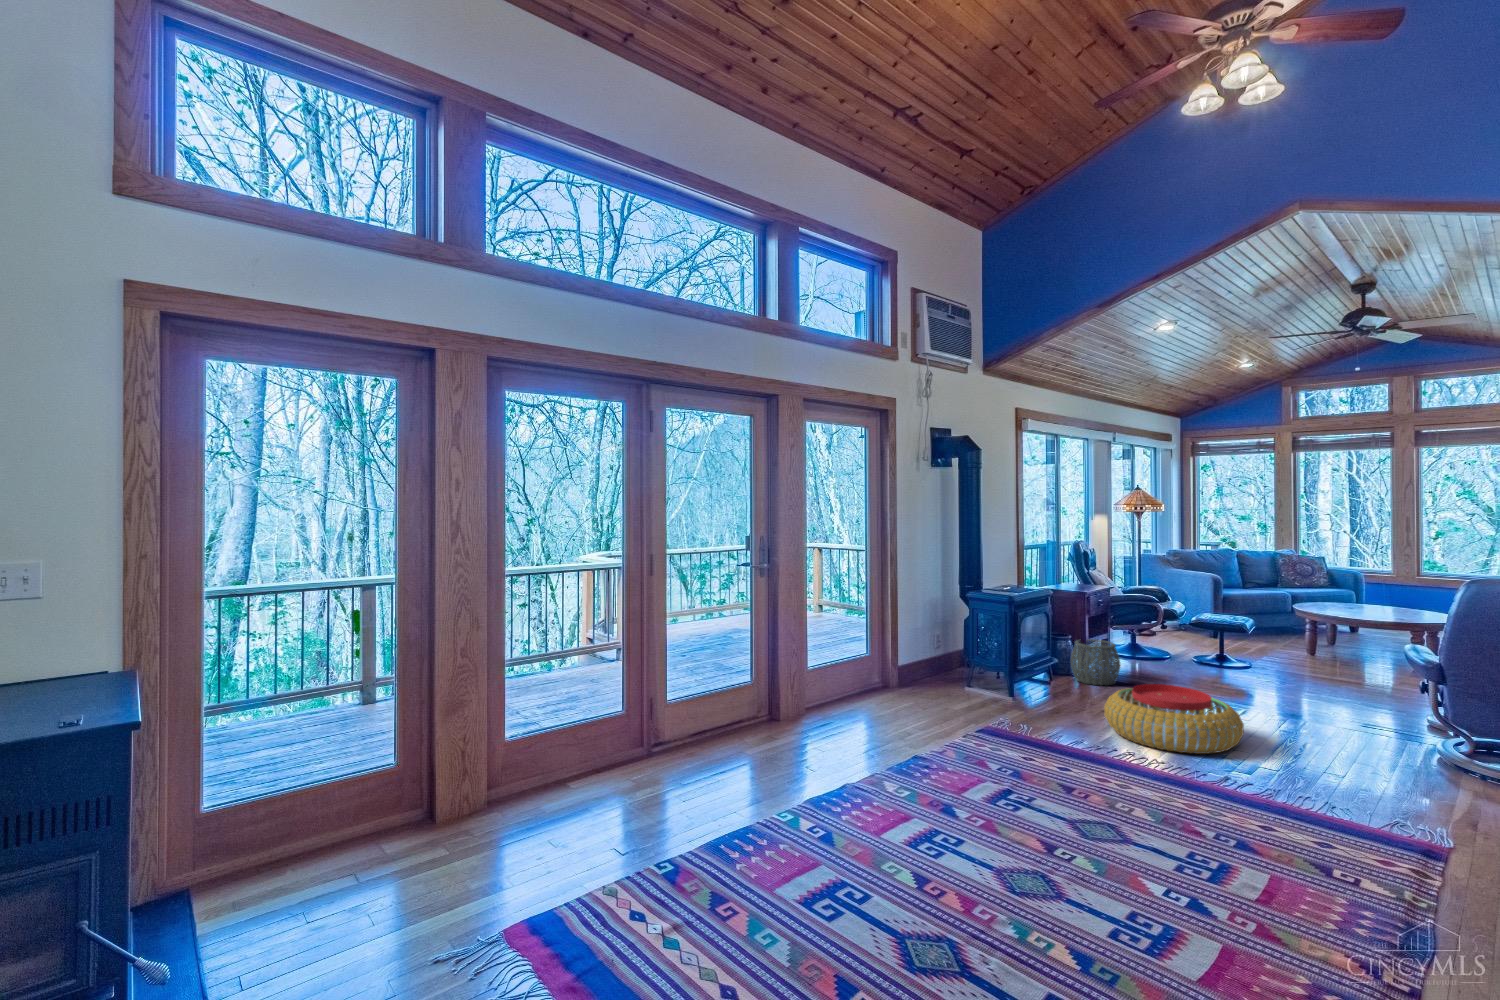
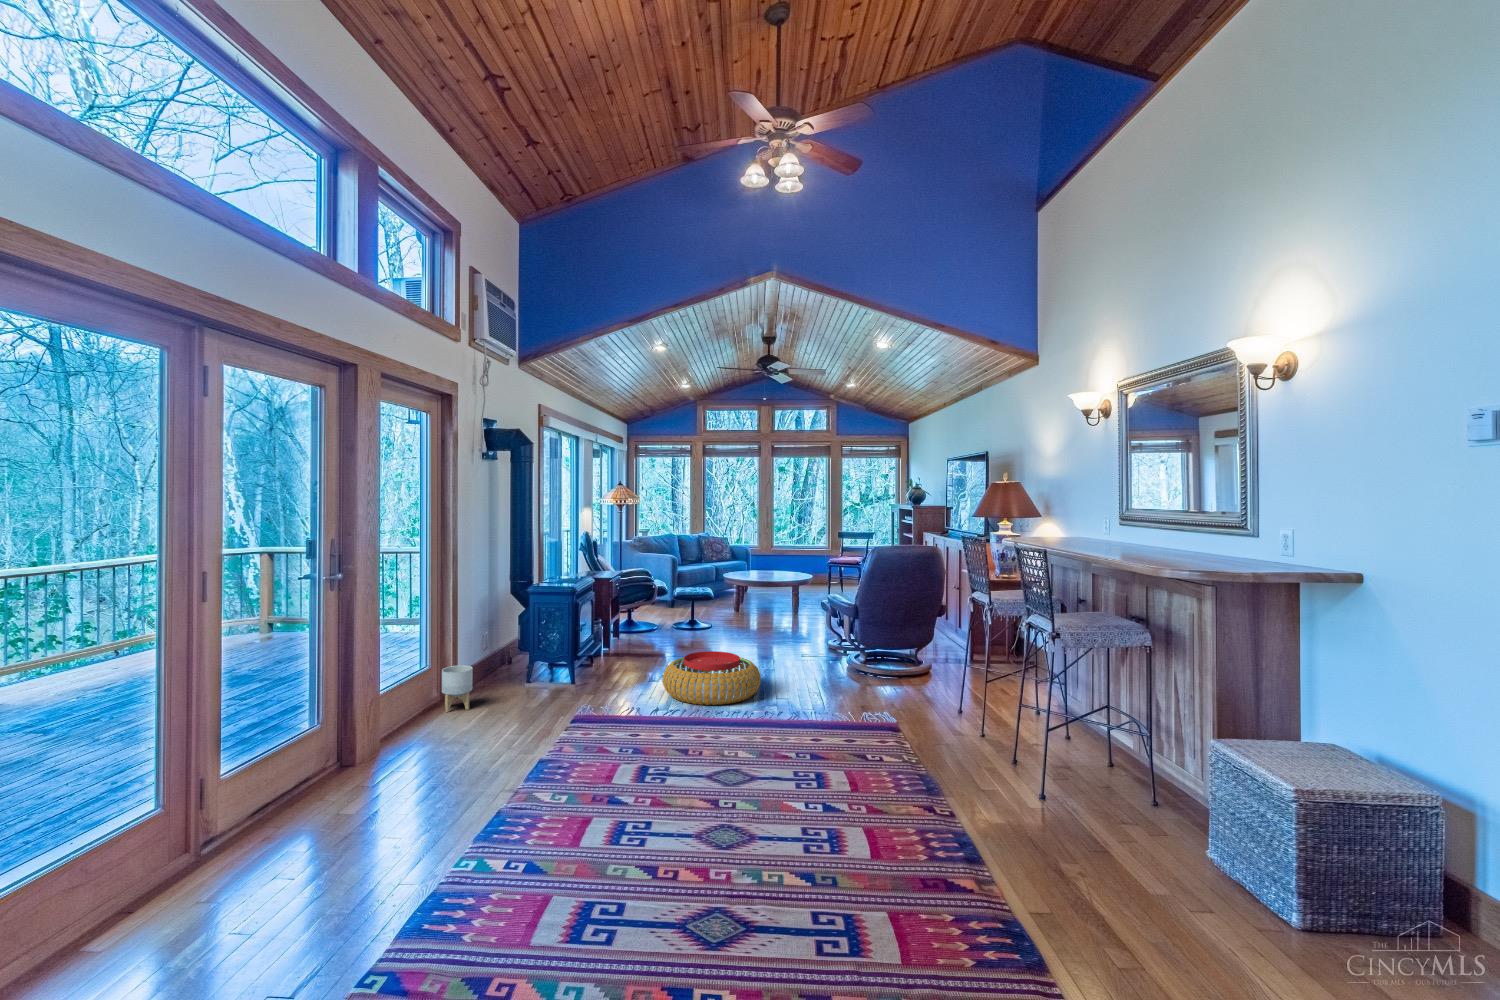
woven basket: present [1071,639,1120,685] -> none [602,622,643,663]
planter: none [884,655,910,697] -> present [442,665,473,712]

